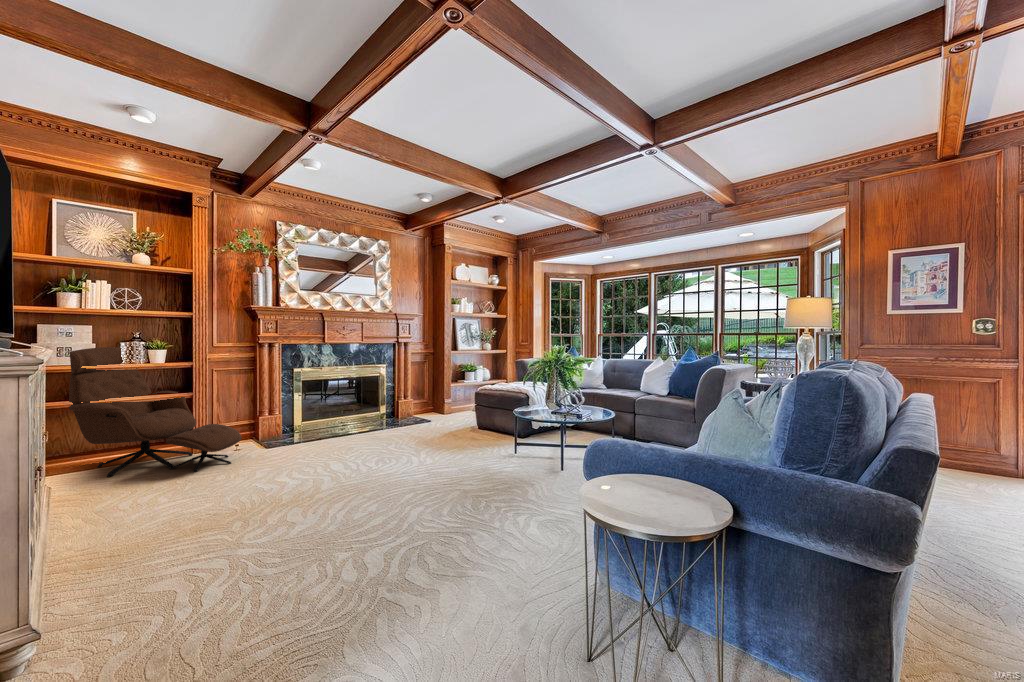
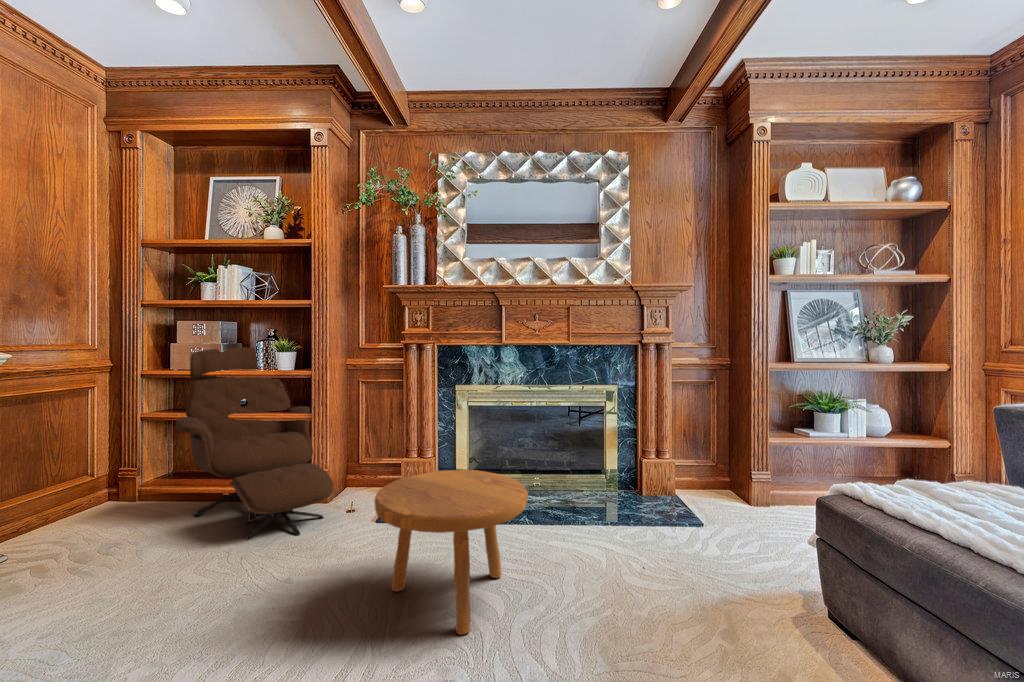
footstool: none [330,404,400,461] -> present [375,470,528,635]

